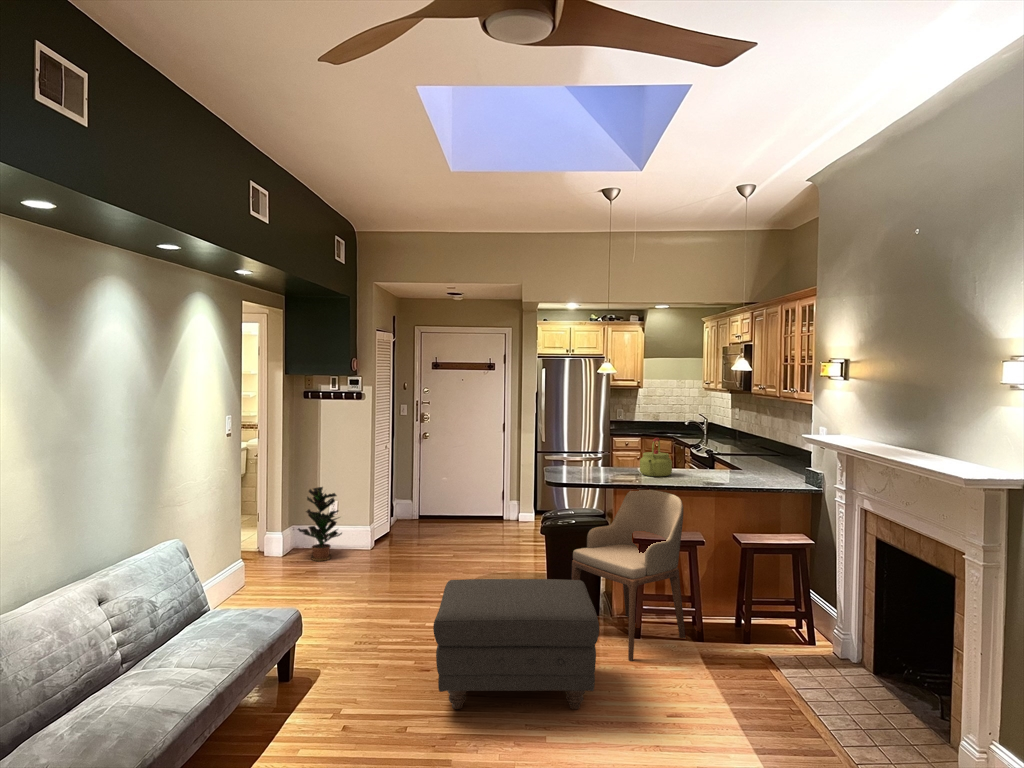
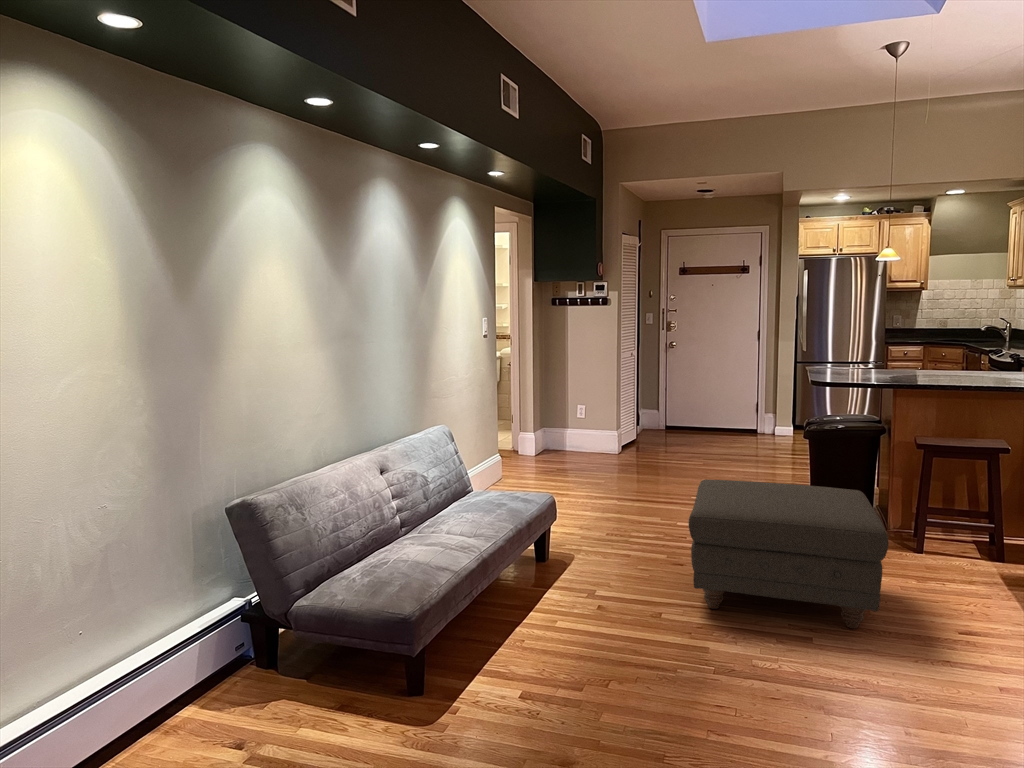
kettle: present [640,438,672,477] -> none [936,335,984,381]
potted plant: present [298,487,342,561] -> none [548,391,590,461]
armchair: present [572,490,685,661] -> none [840,394,1003,587]

